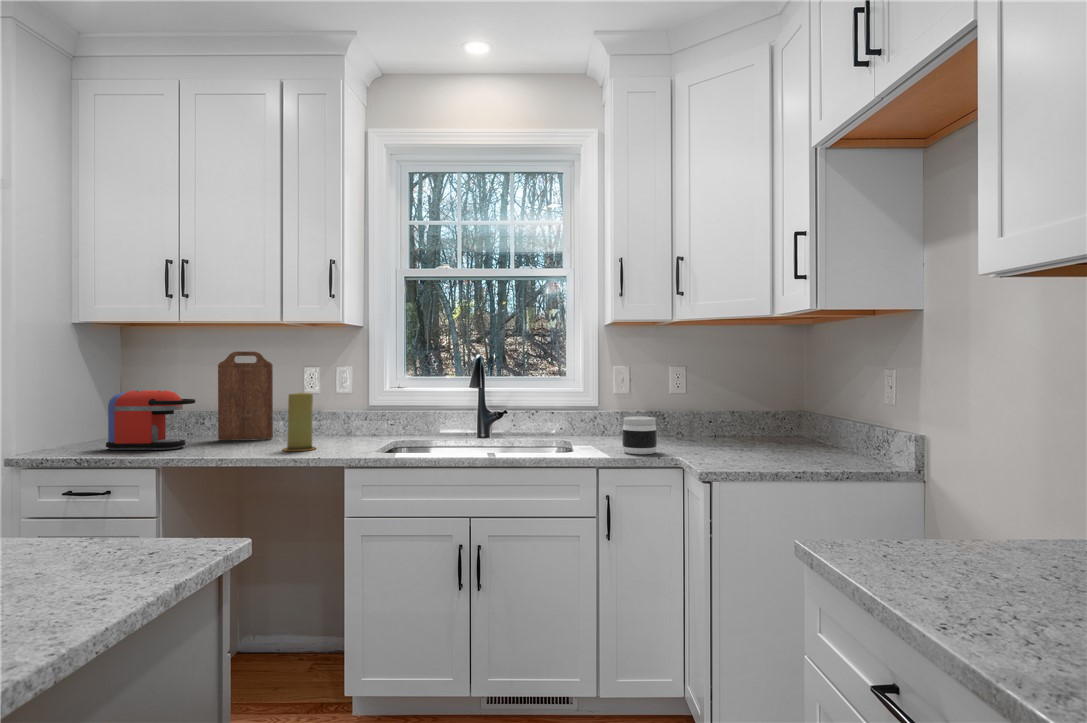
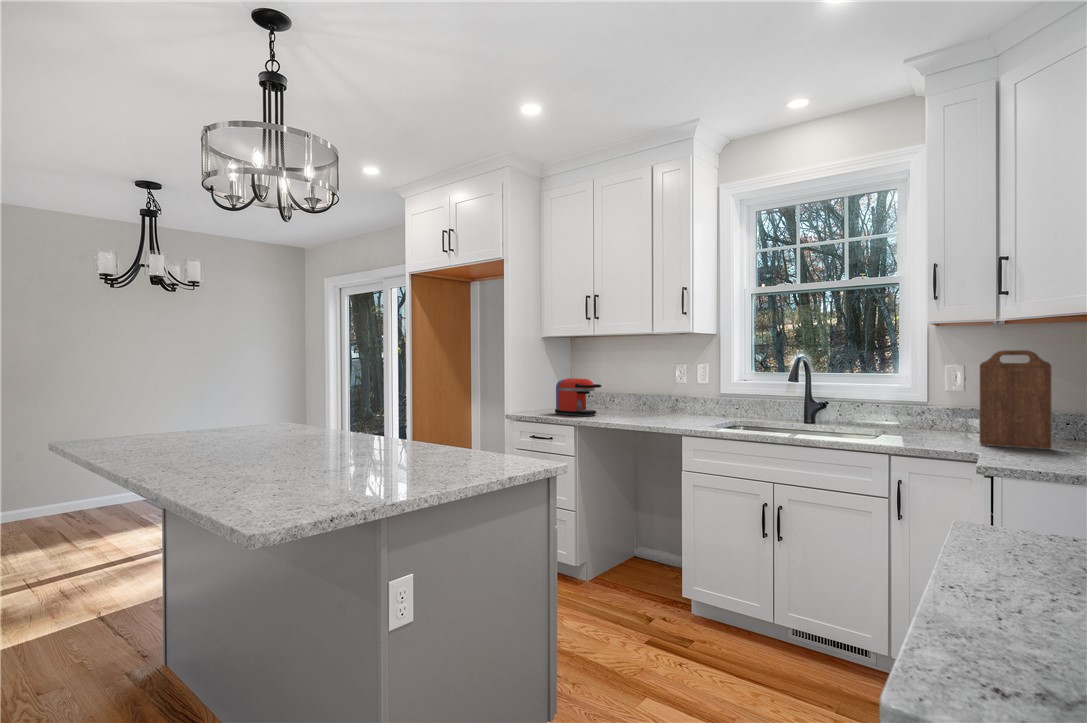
cutting board: present [218,351,273,440] -> present [980,350,1051,449]
candle: present [283,393,316,451] -> none [649,382,672,422]
jar: present [622,416,657,454] -> none [924,412,963,447]

